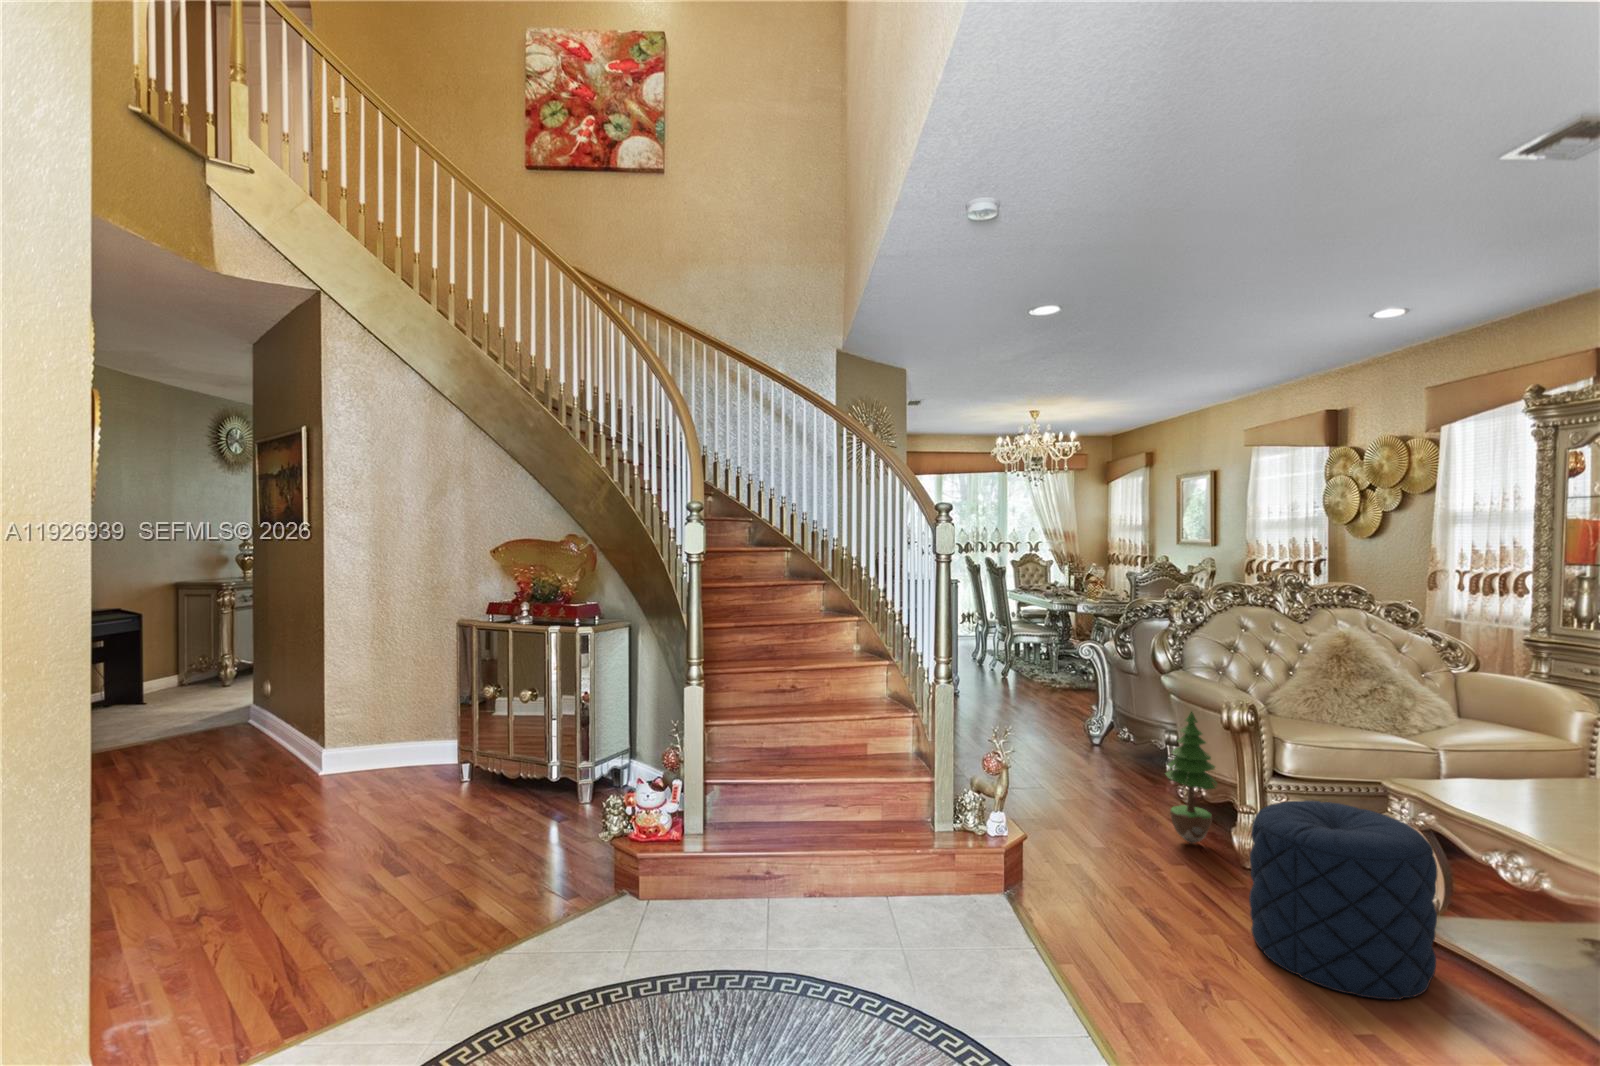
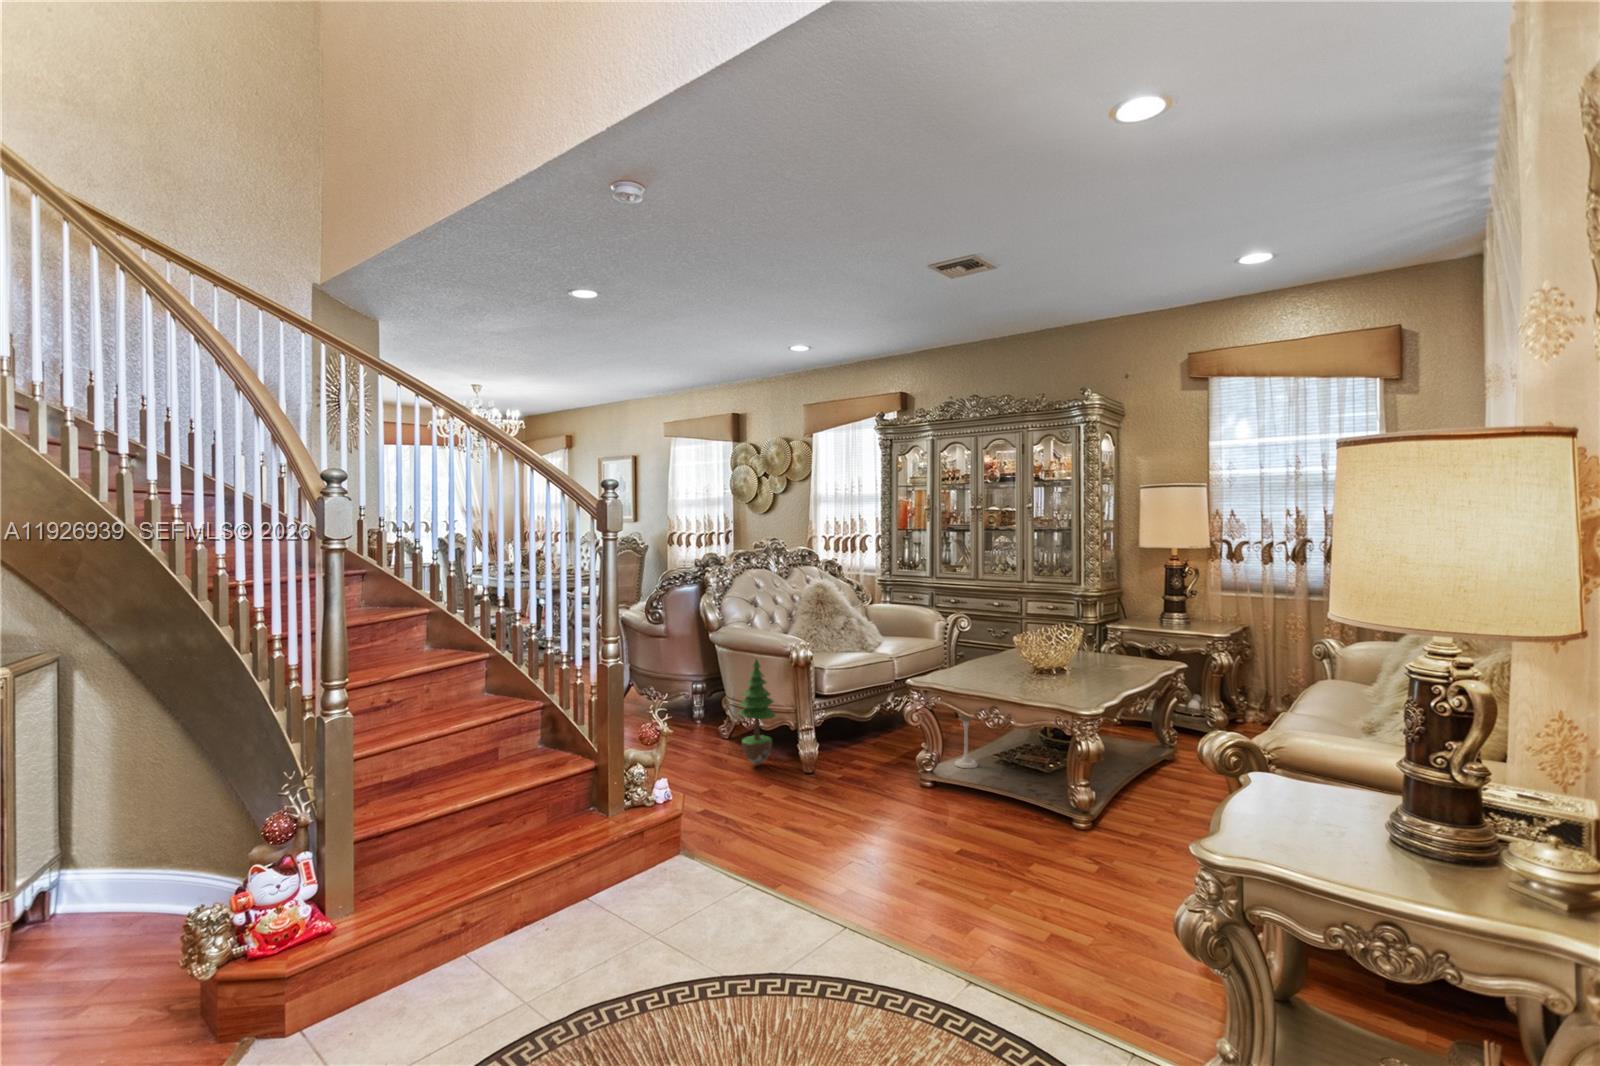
pouf: present [1249,800,1438,1000] -> none [846,702,953,828]
candle holder: none [1505,851,1557,959] -> present [954,714,978,768]

